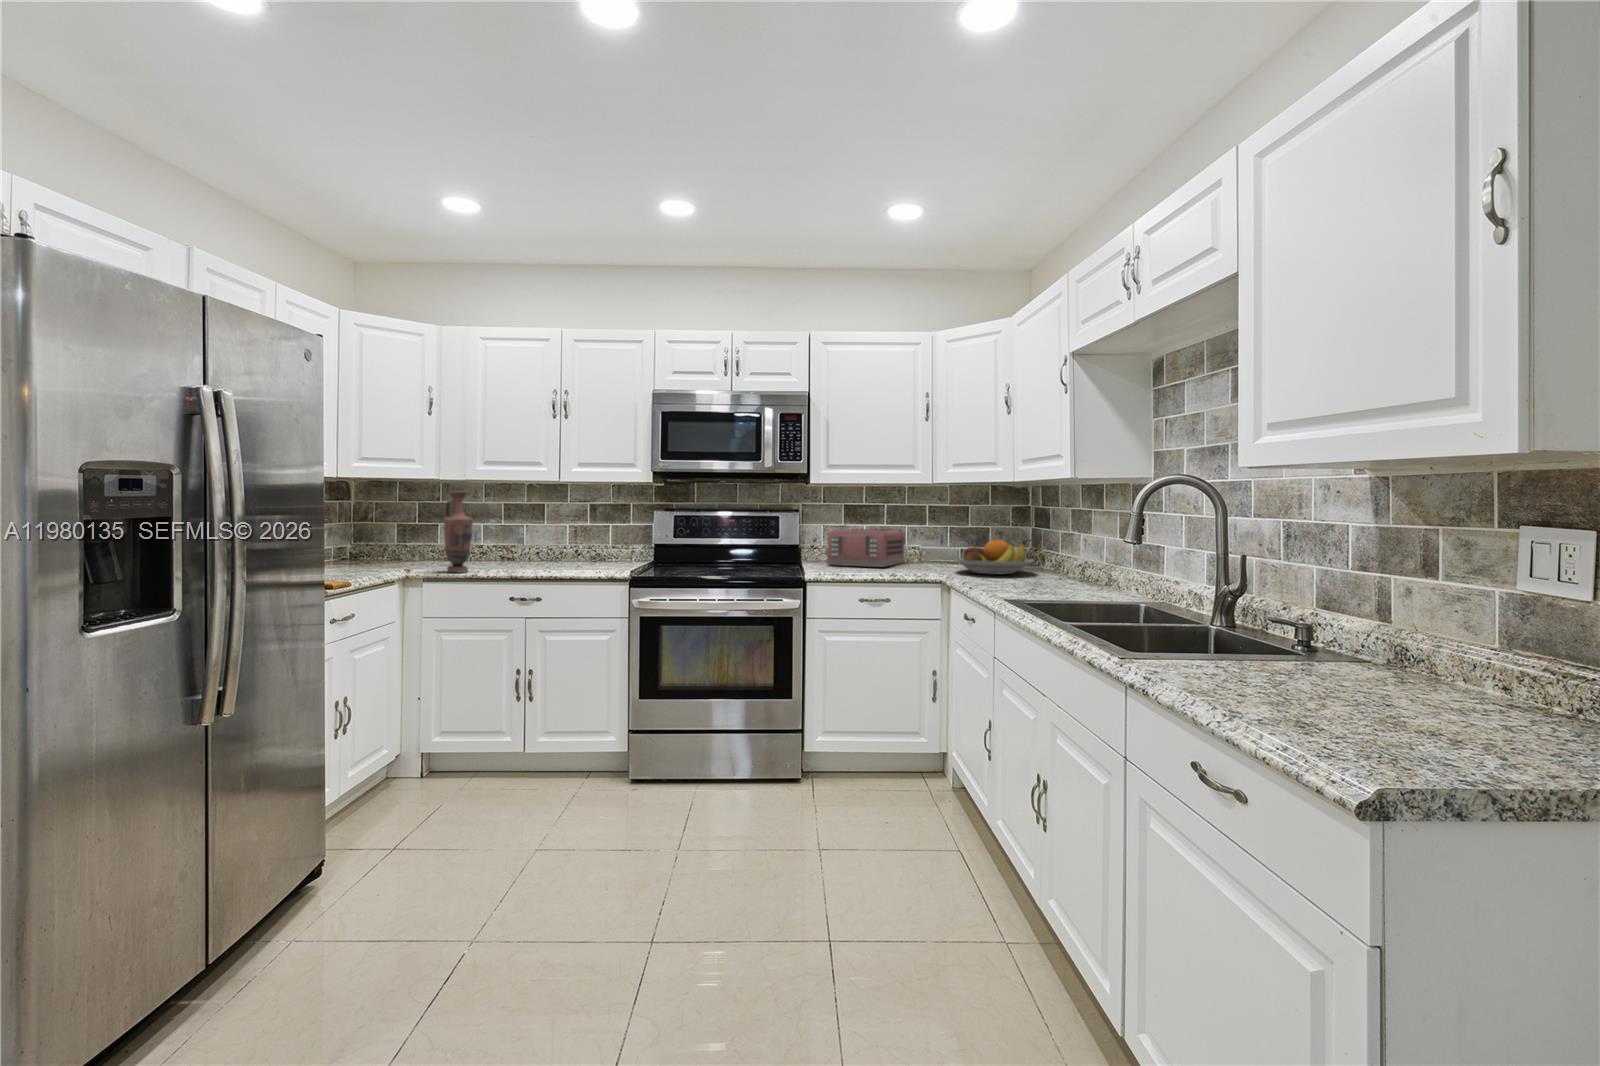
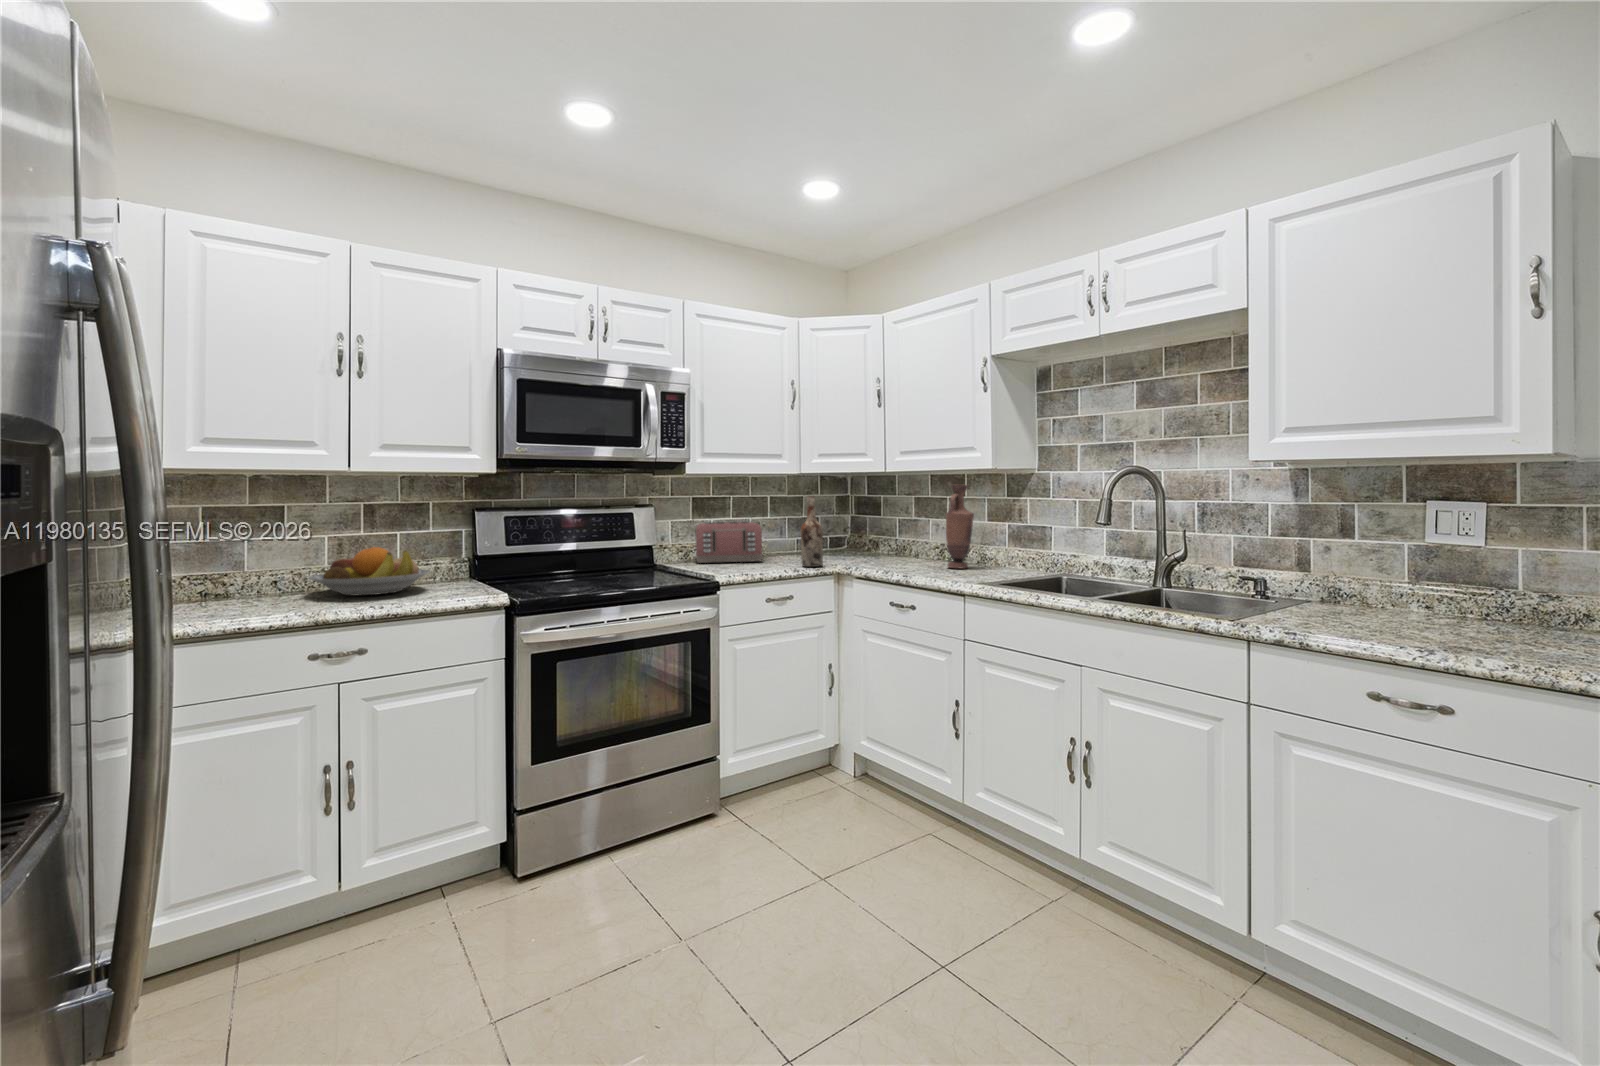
vase: present [444,491,473,573] -> present [946,485,974,568]
wine bottle: none [903,505,925,575] -> present [801,496,823,567]
fruit bowl: present [954,540,1033,574] -> present [309,547,430,596]

